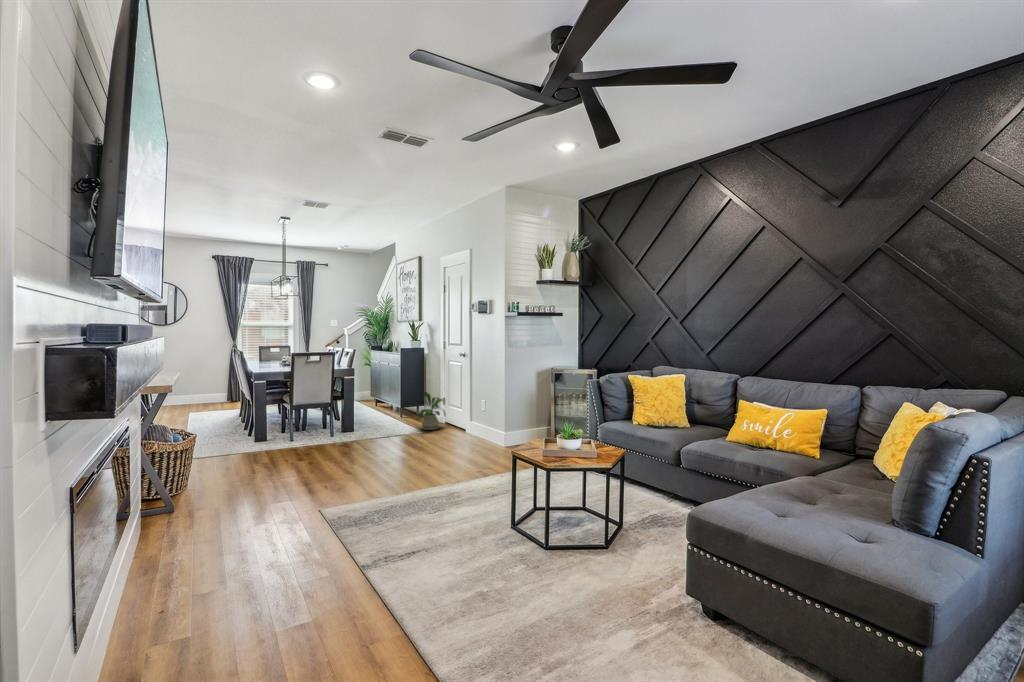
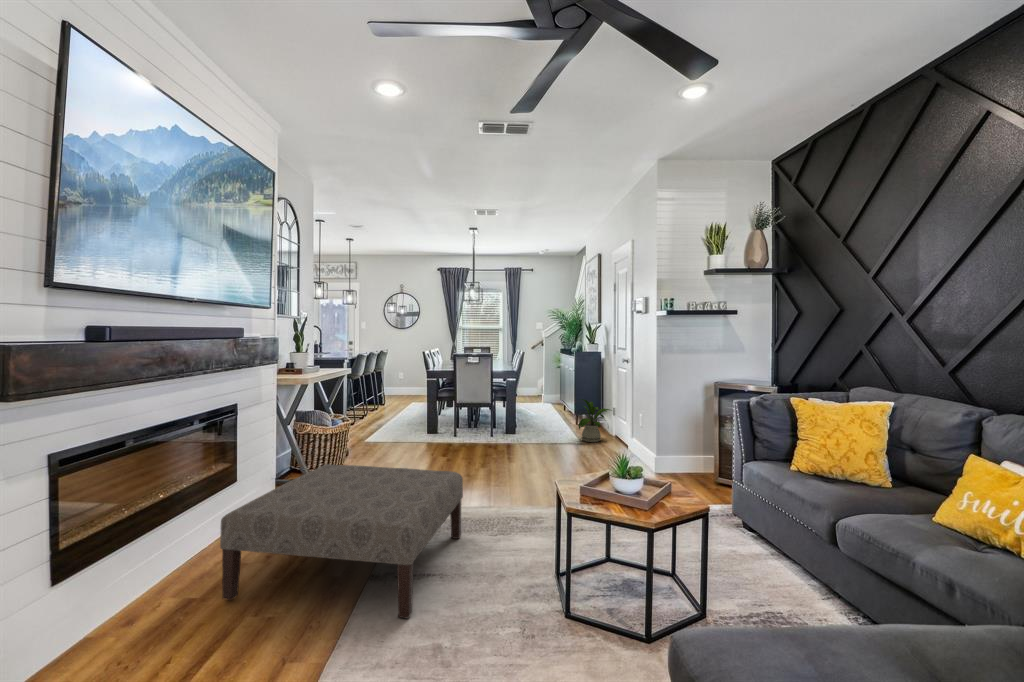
ottoman: none [230,460,434,613] -> present [220,464,463,618]

